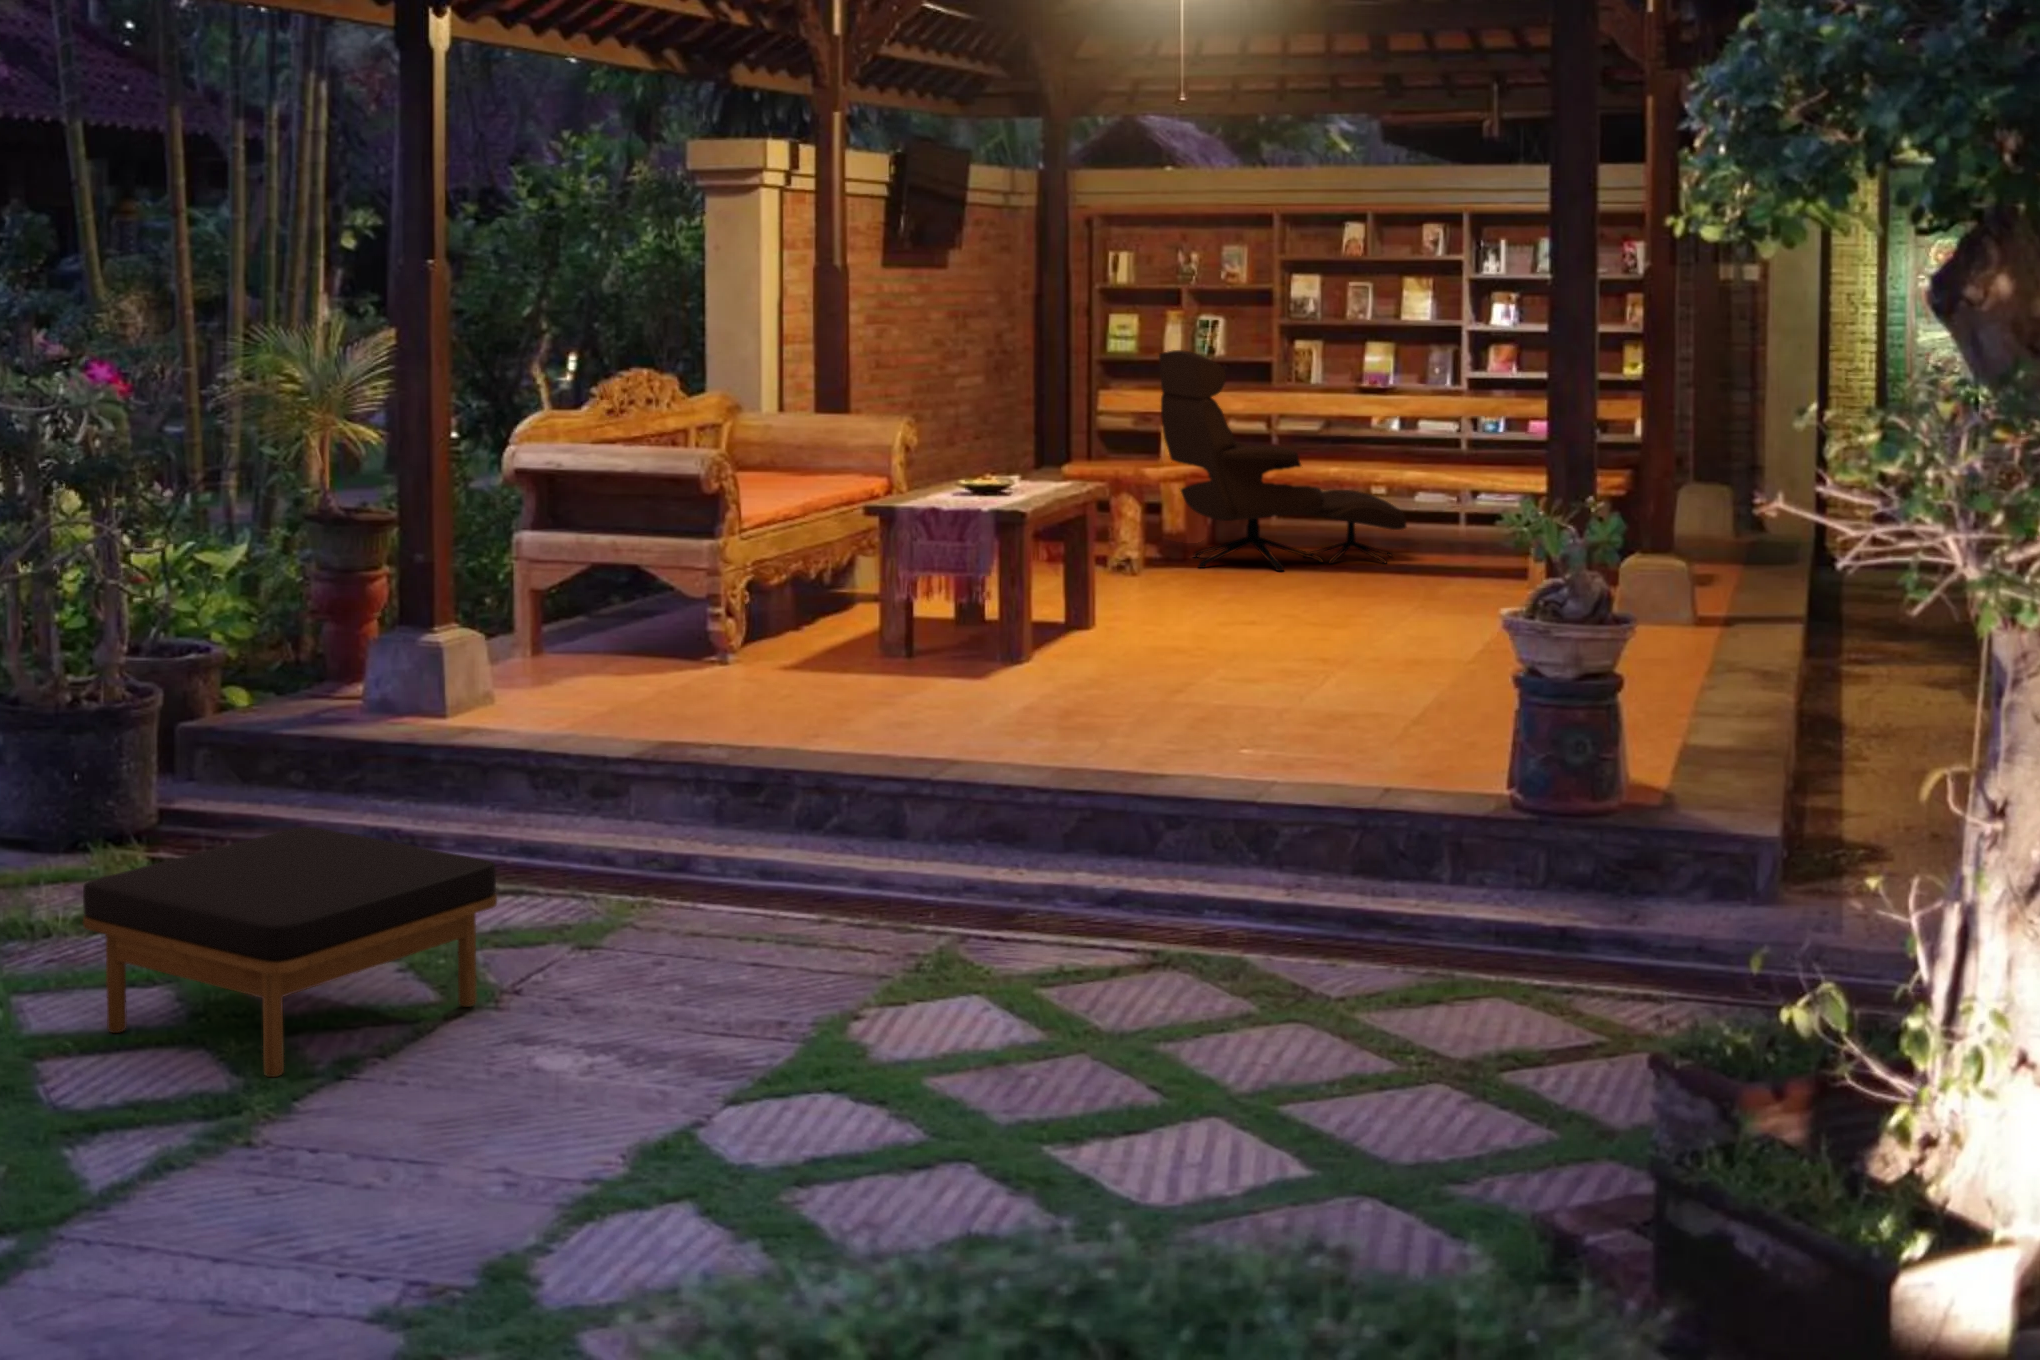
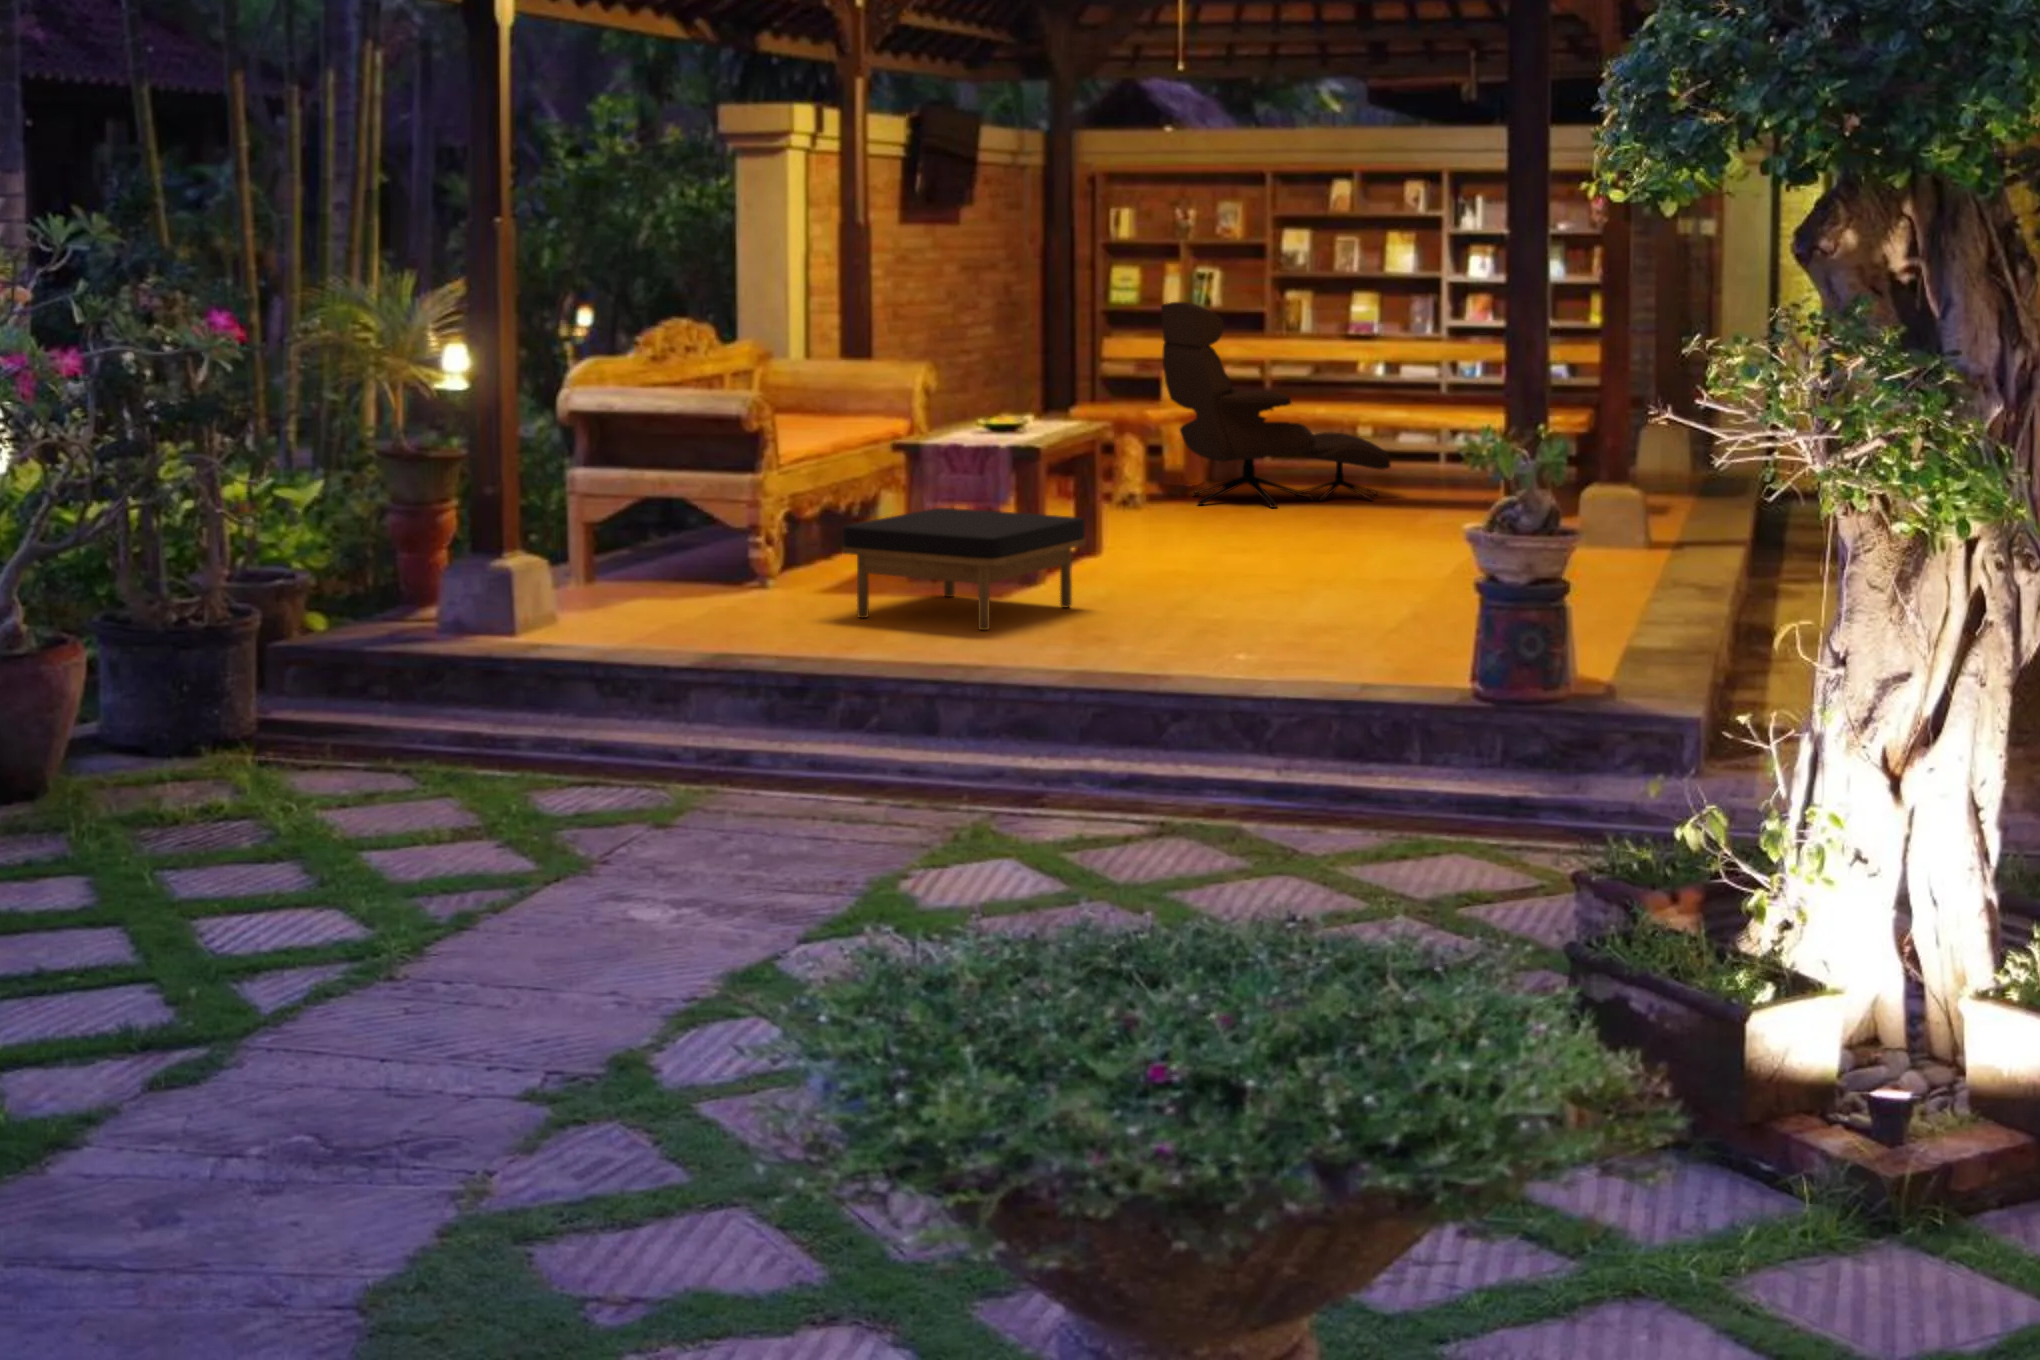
ottoman: present [83,827,497,1077] -> present [842,508,1086,630]

